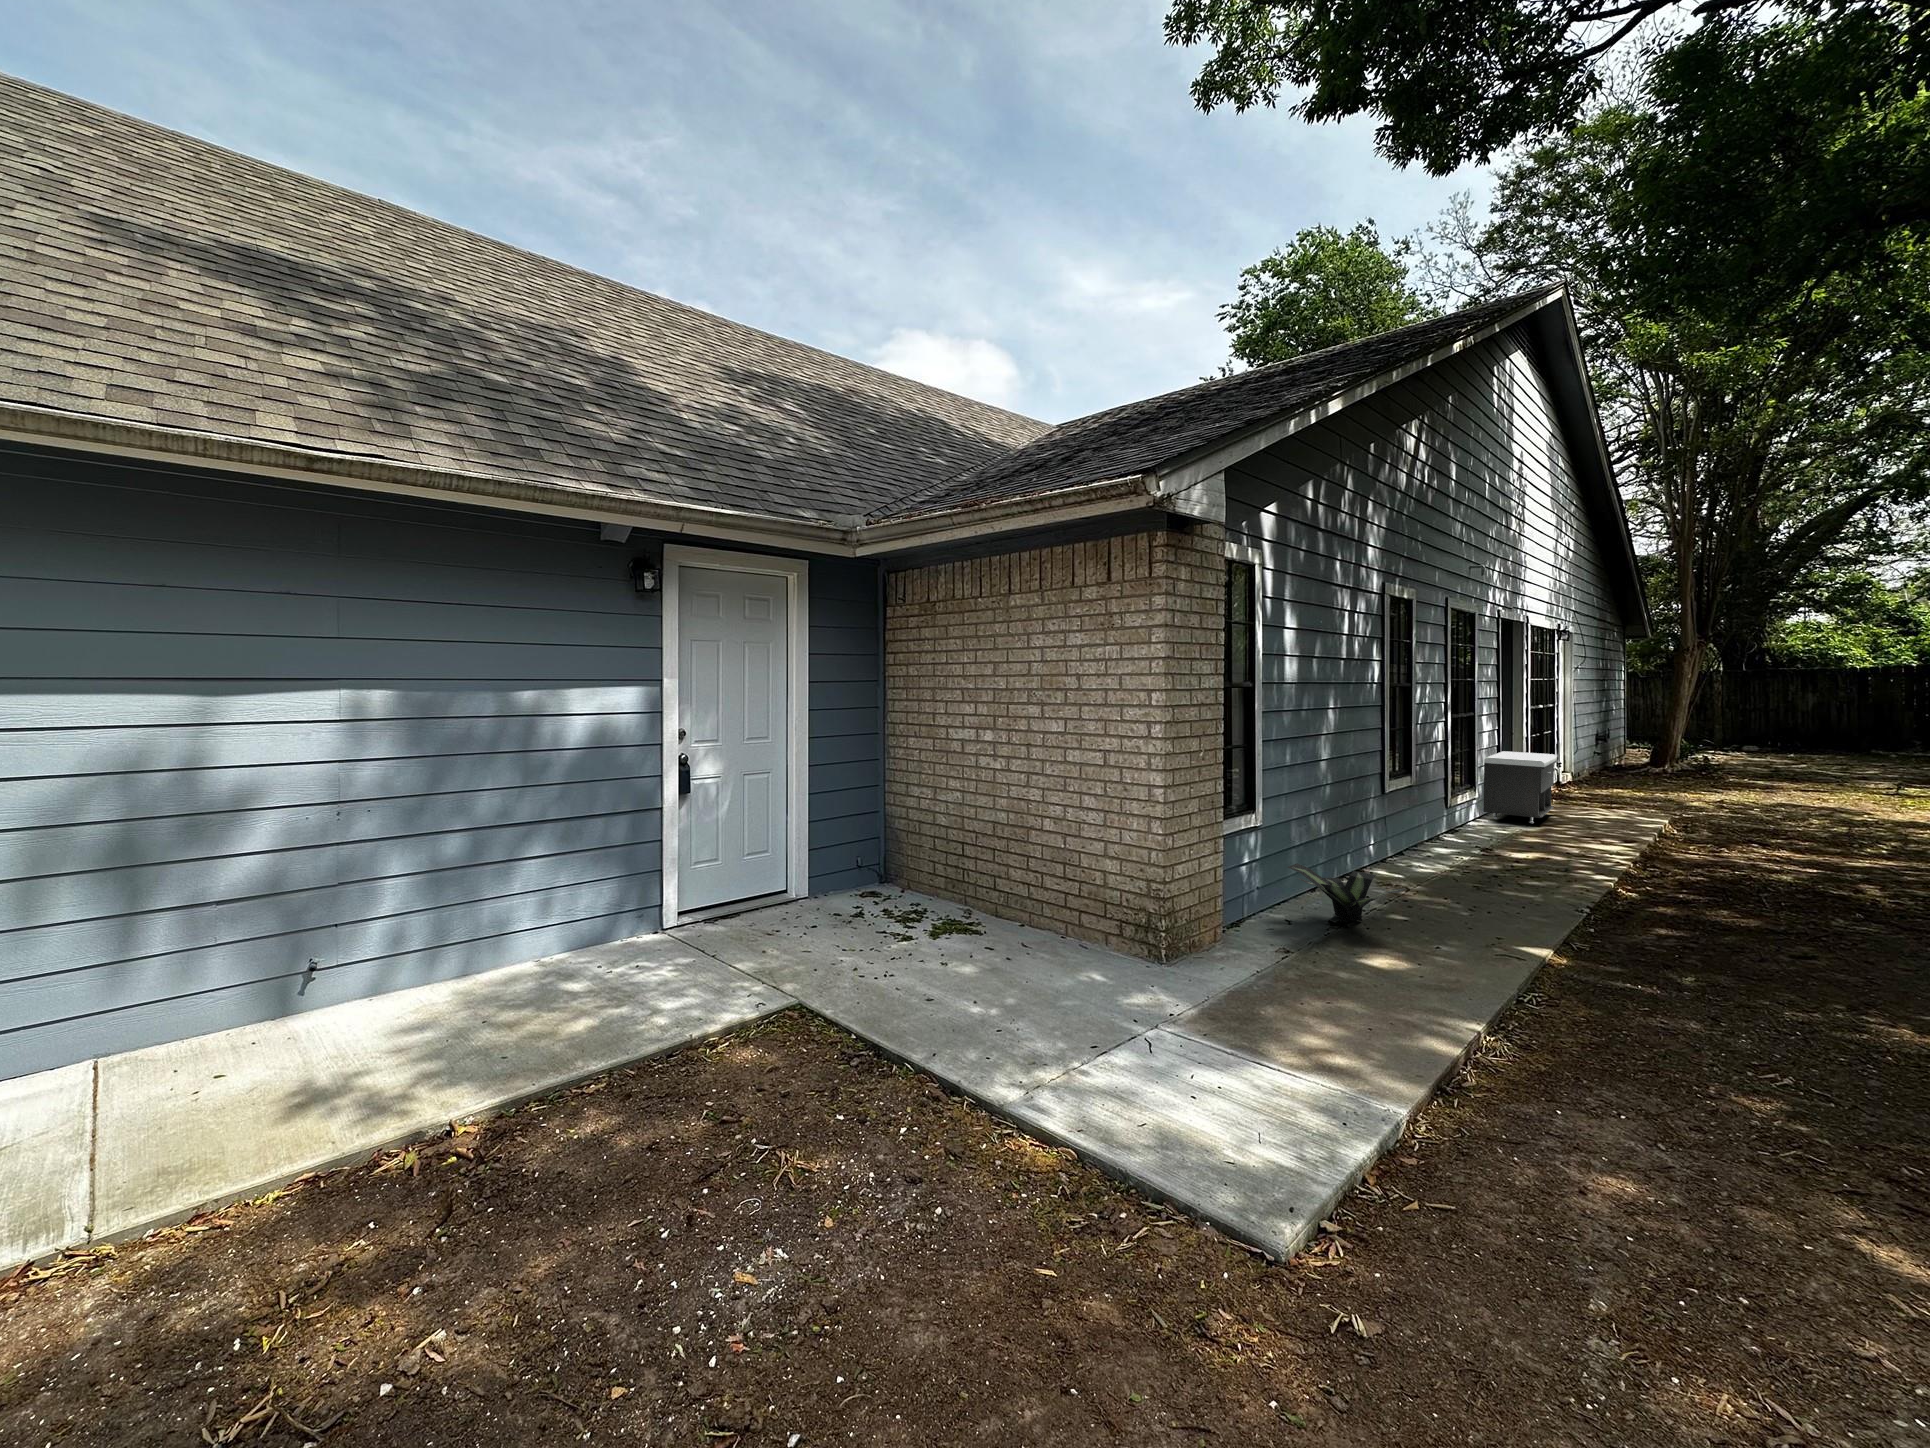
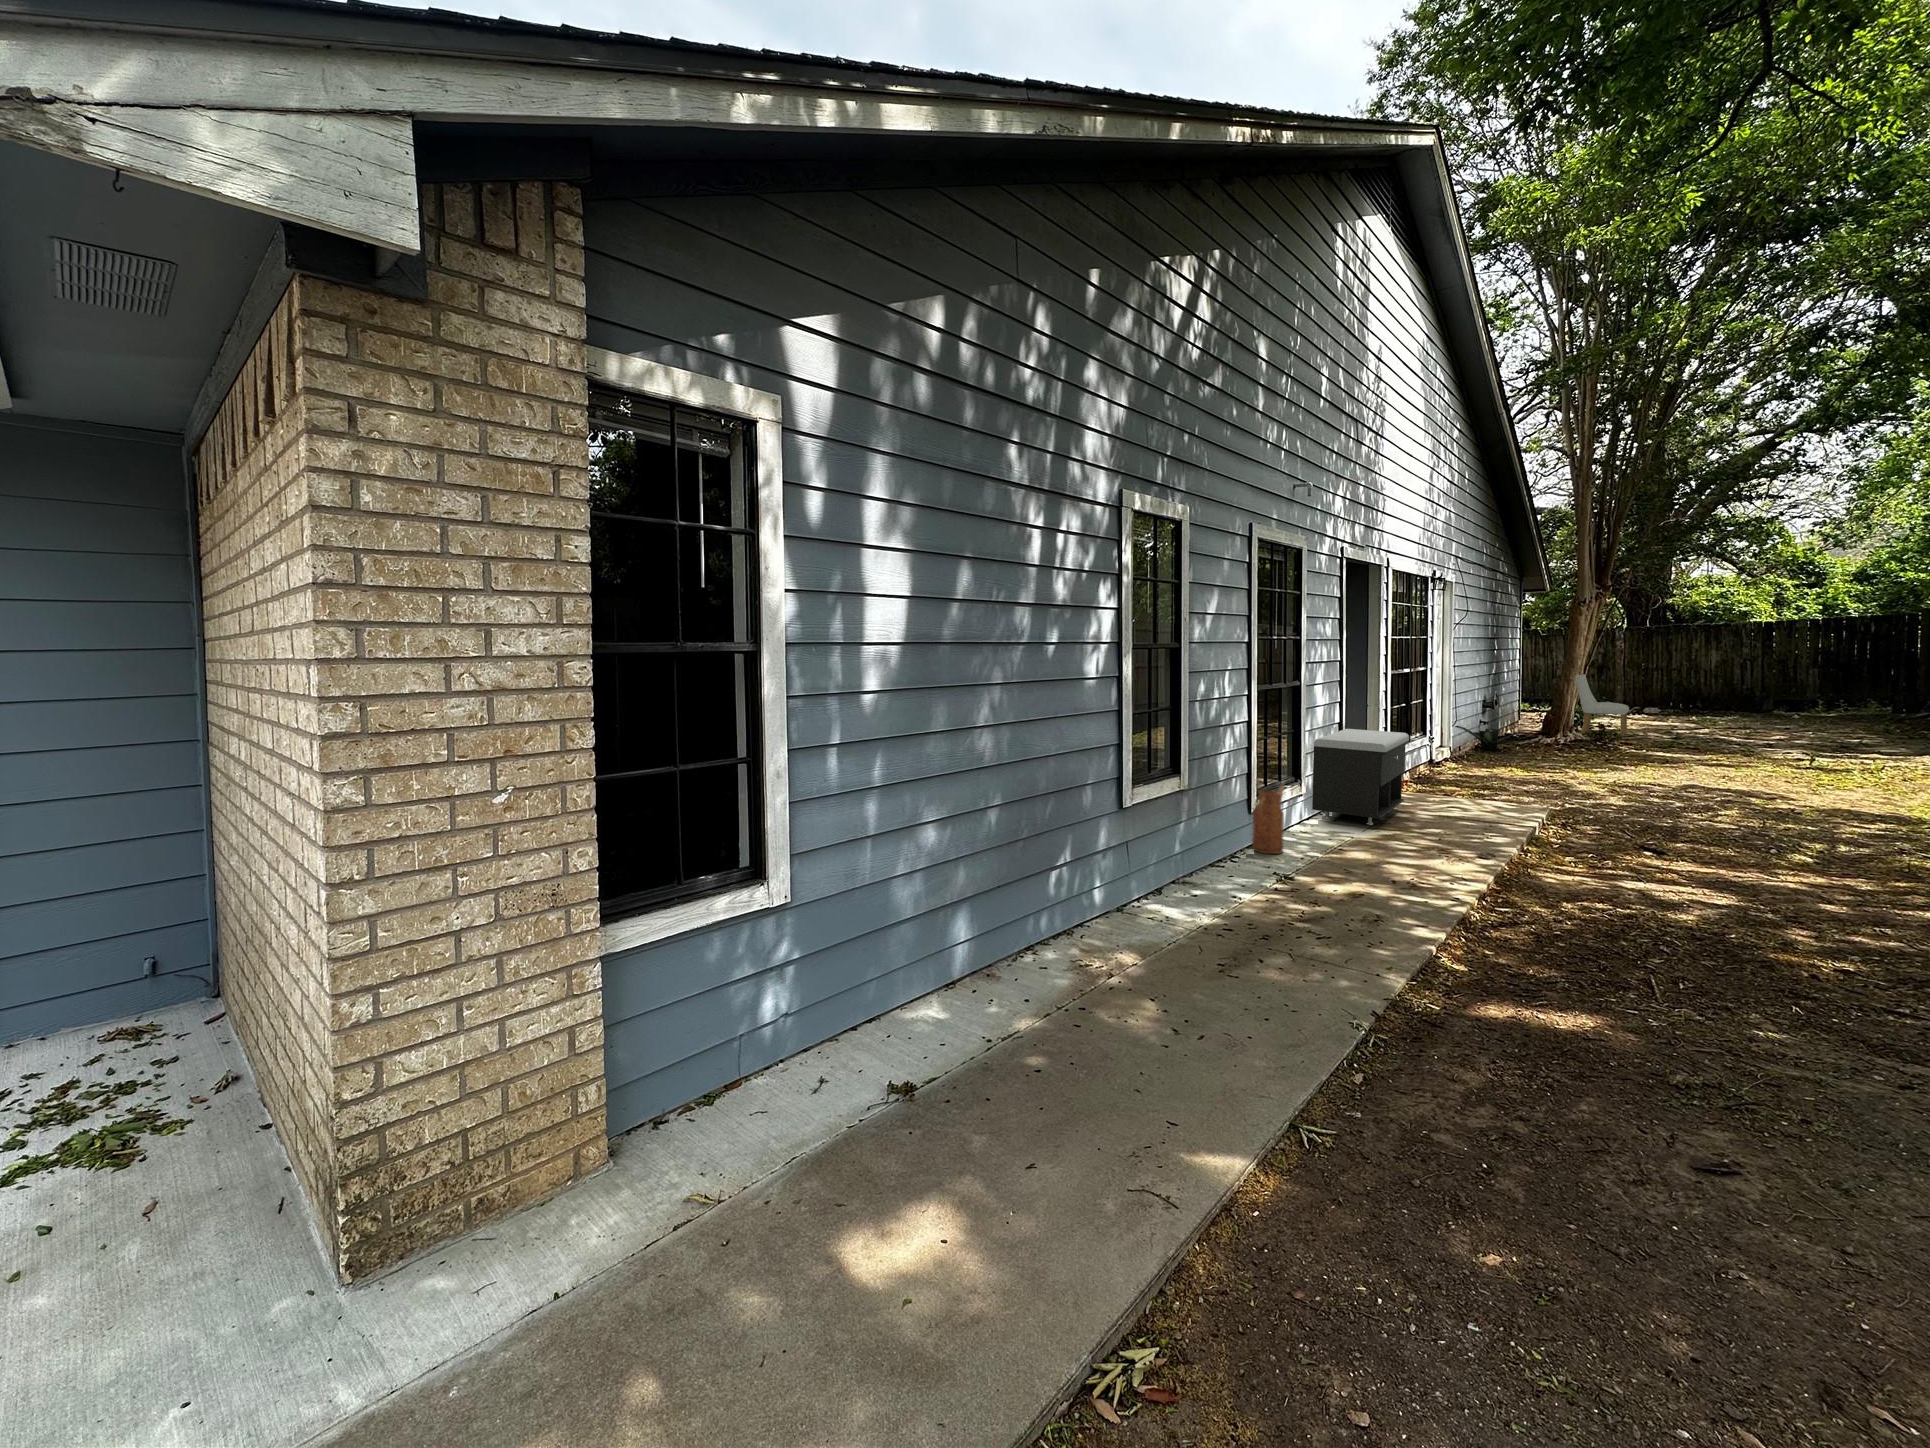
chair: none [1681,713,1731,768] -> present [1576,674,1629,737]
watering can: none [1450,789,1475,838] -> present [1252,786,1284,854]
potted plant: present [1288,863,1405,922] -> present [1455,726,1521,751]

